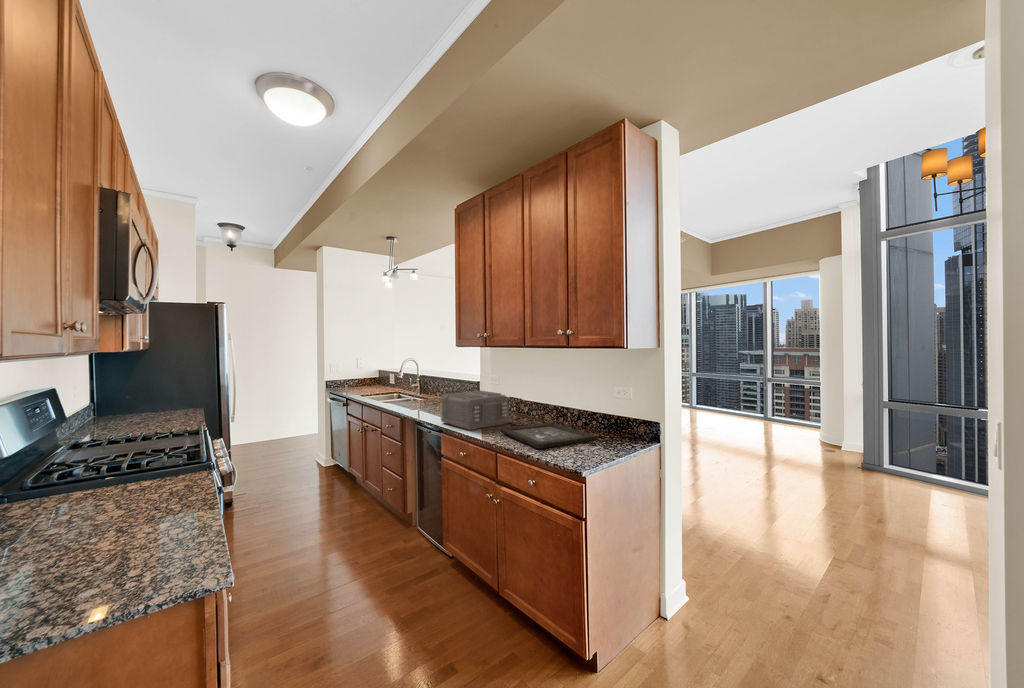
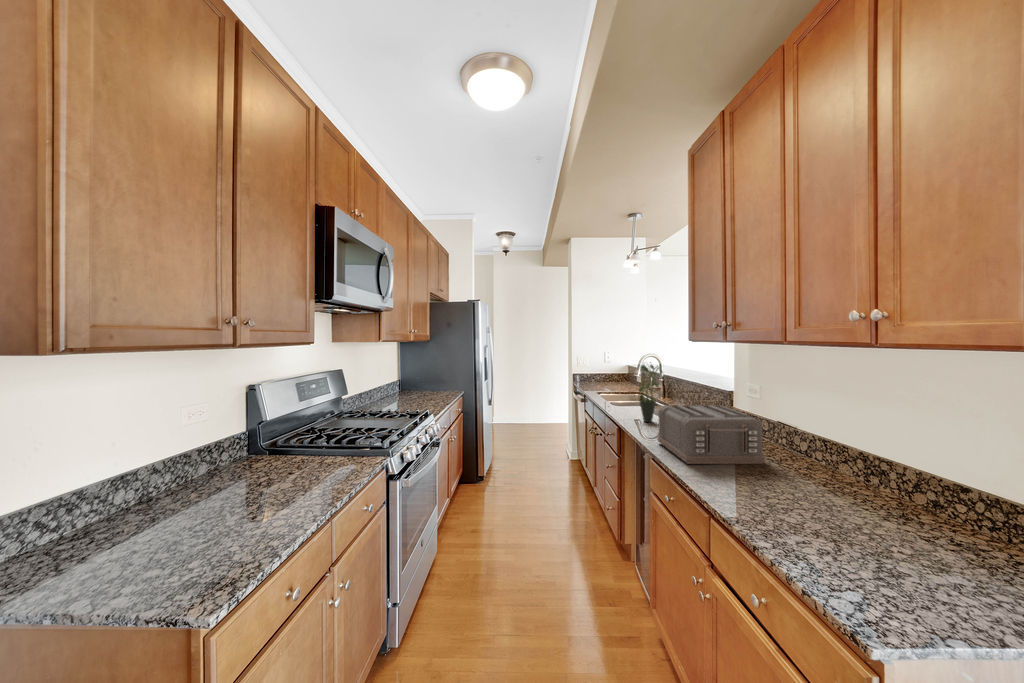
potted plant: none [415,364,434,412] -> present [639,362,663,422]
tray: present [500,423,597,449] -> none [732,474,963,555]

